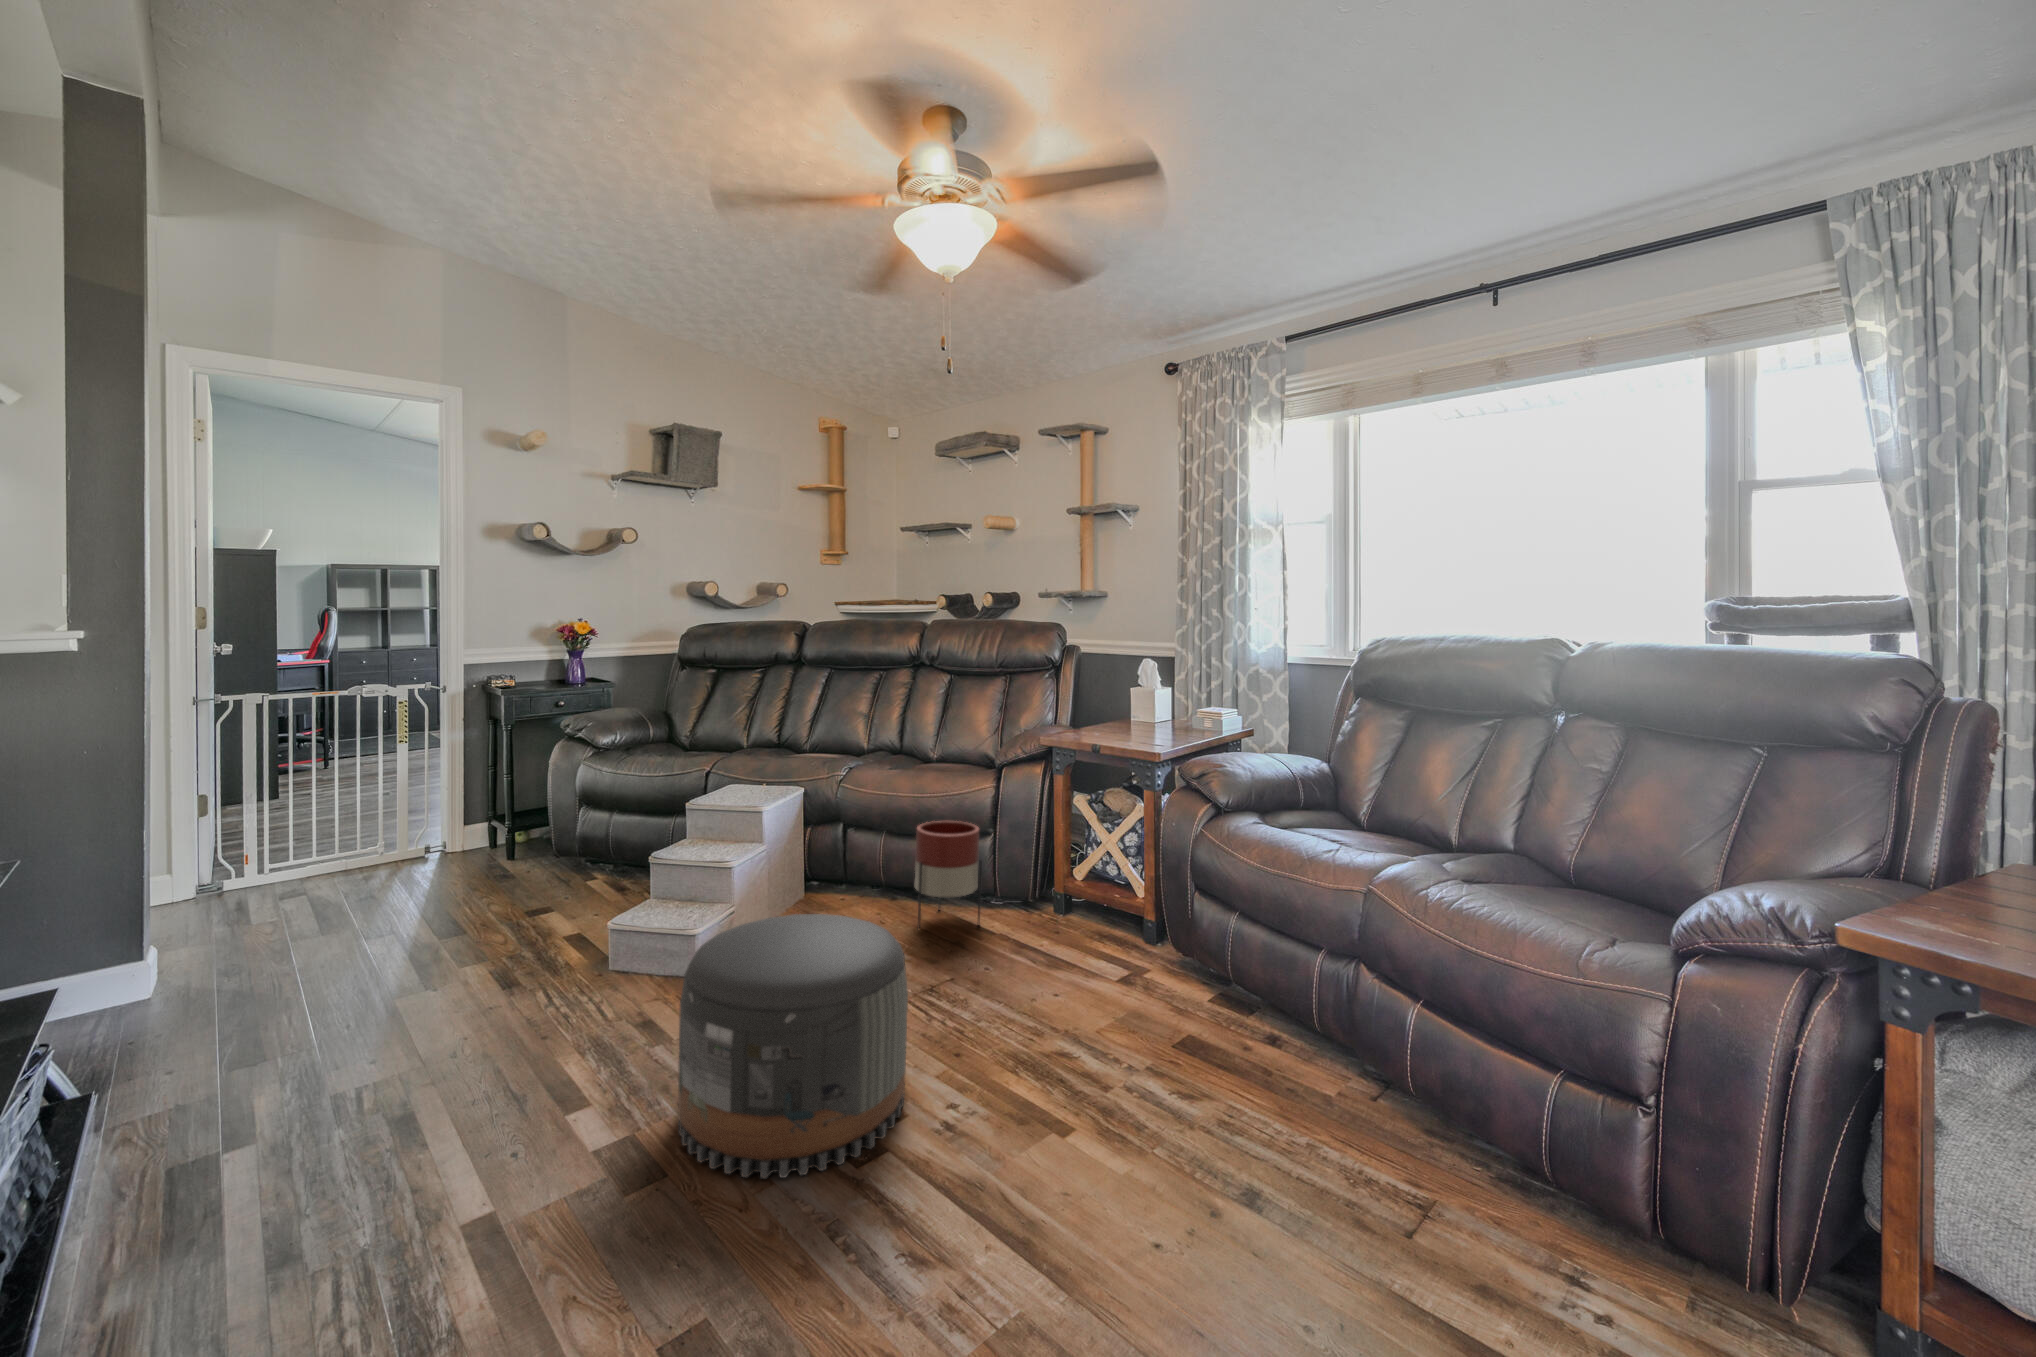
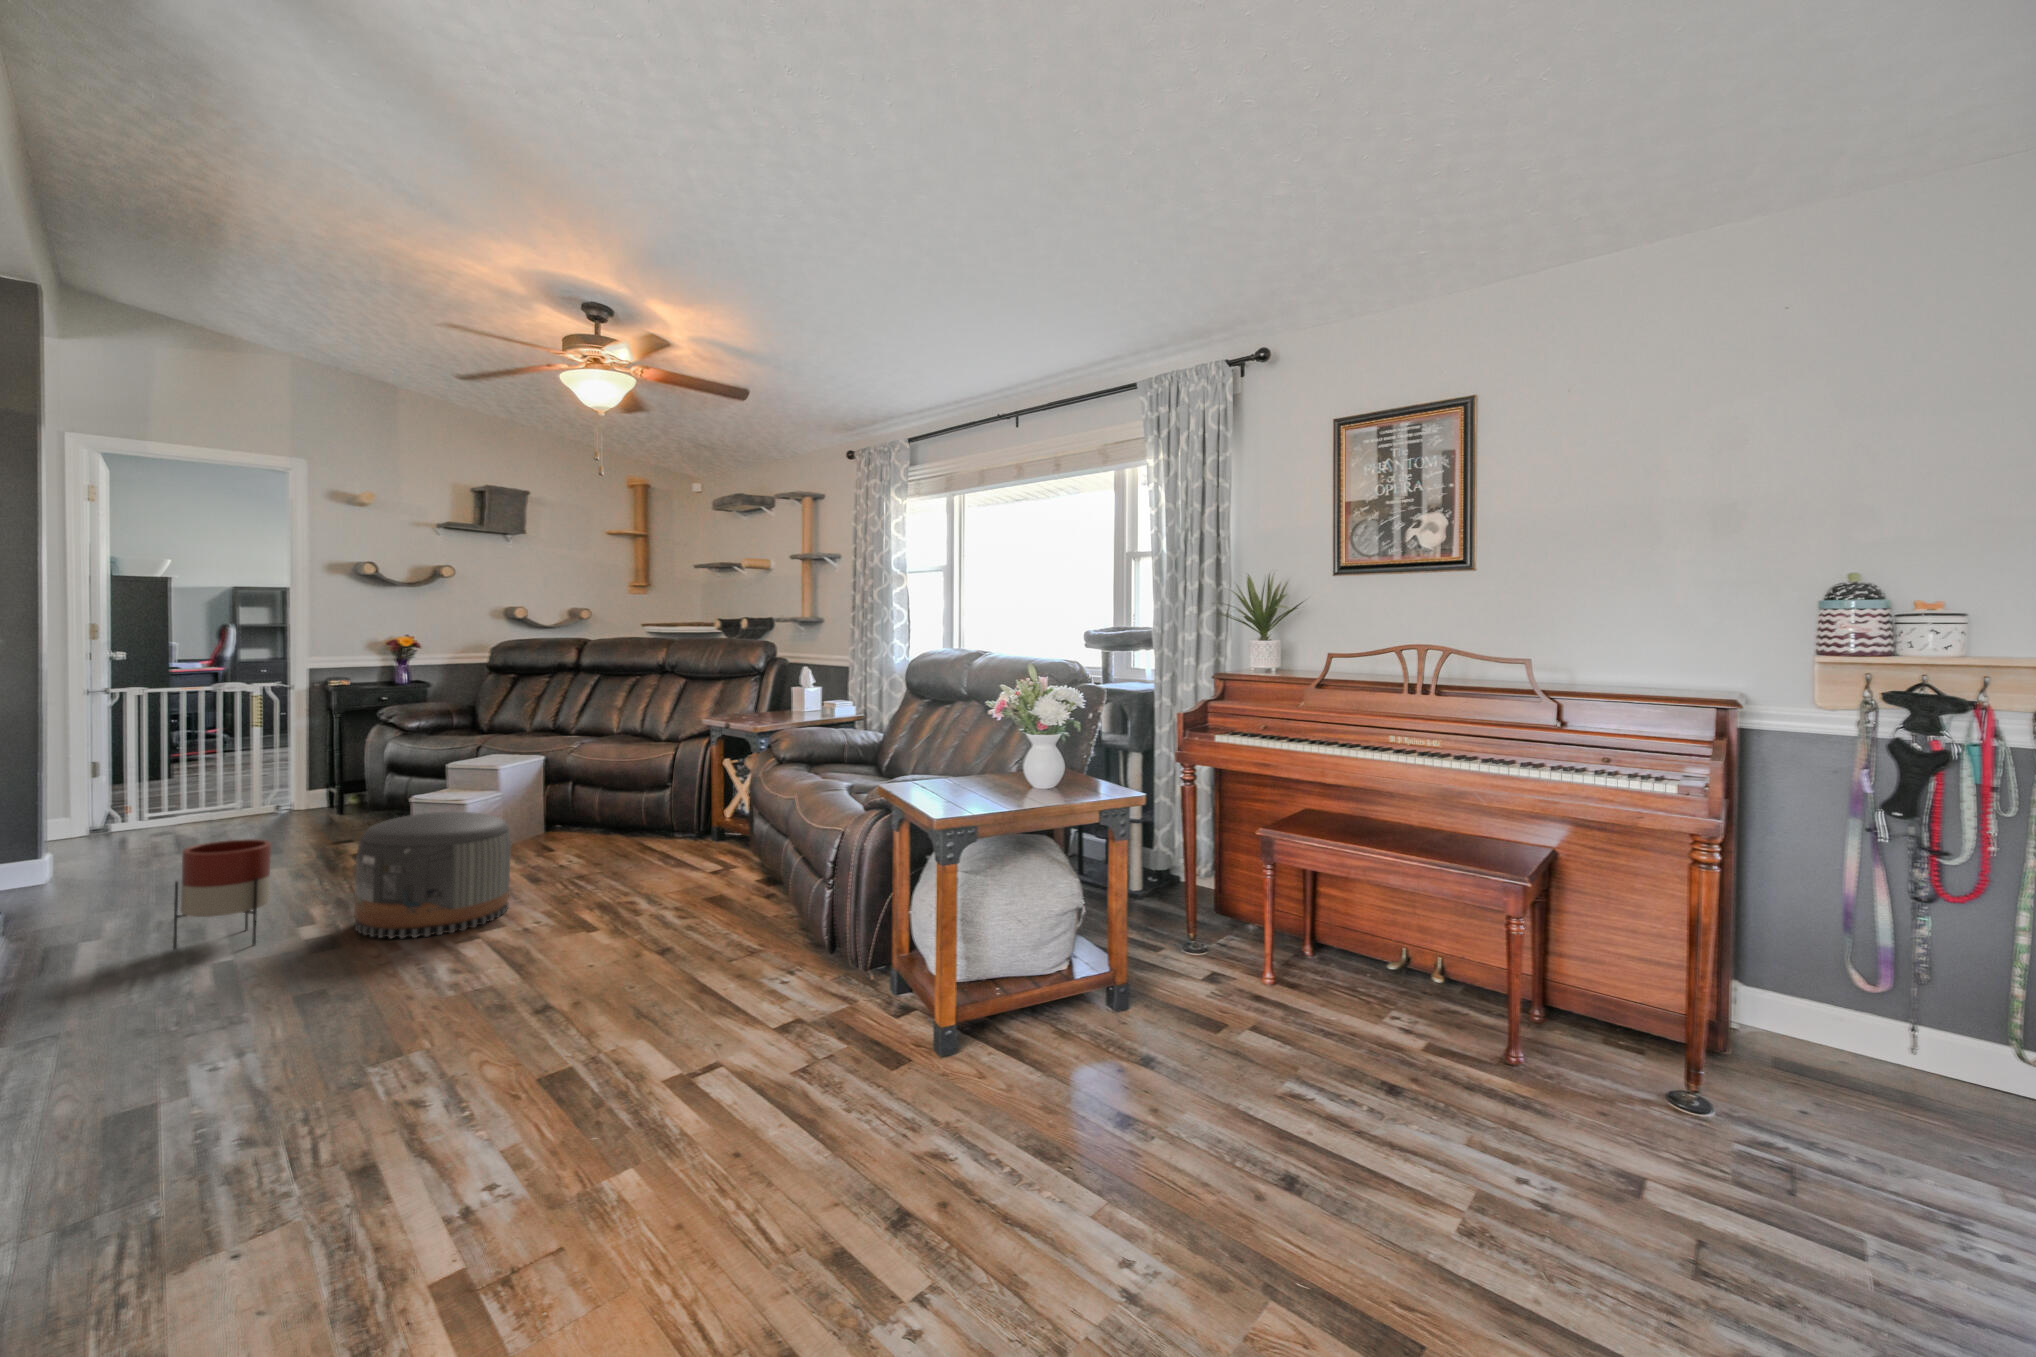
planter: present [915,821,982,929] -> present [173,839,271,950]

